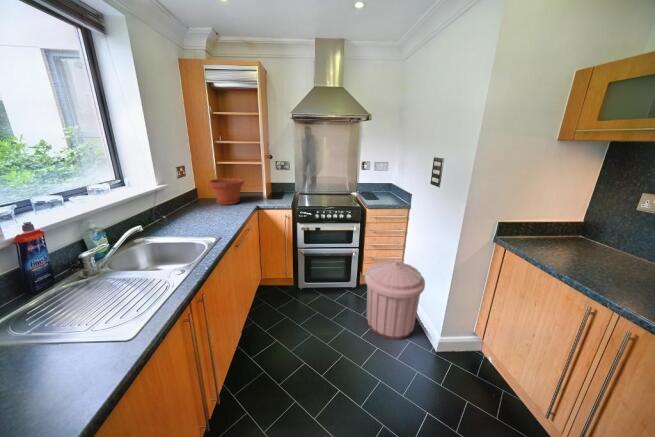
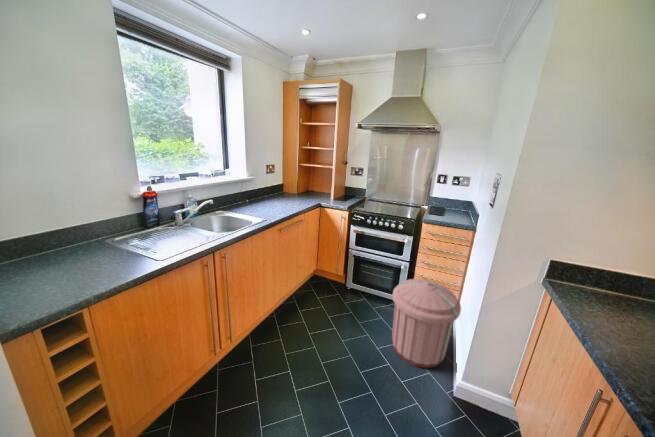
plant pot: present [208,178,244,205] -> none [286,178,315,200]

